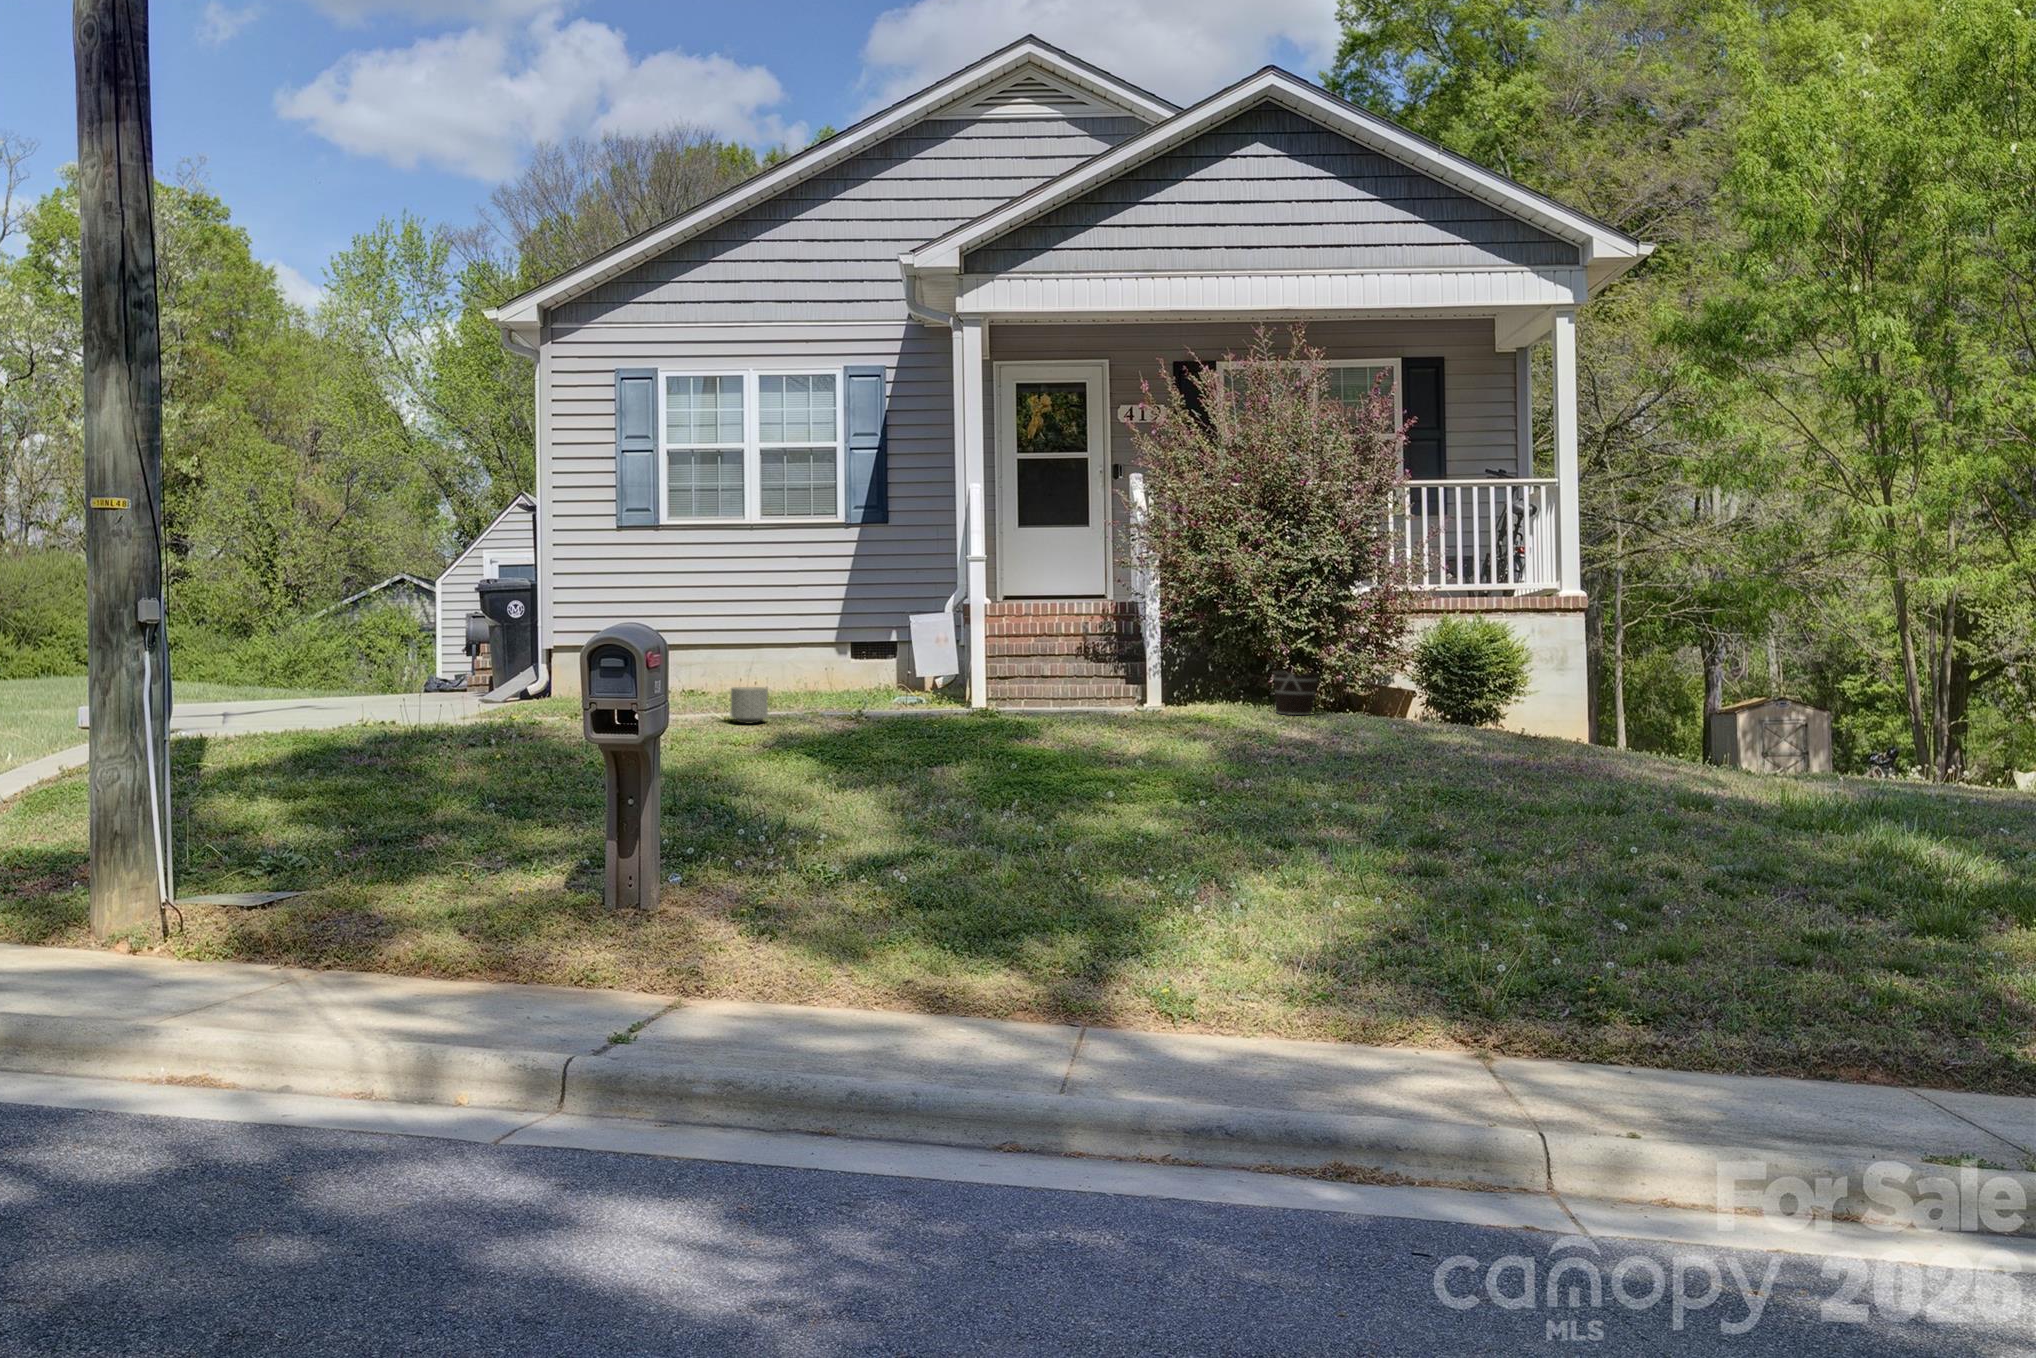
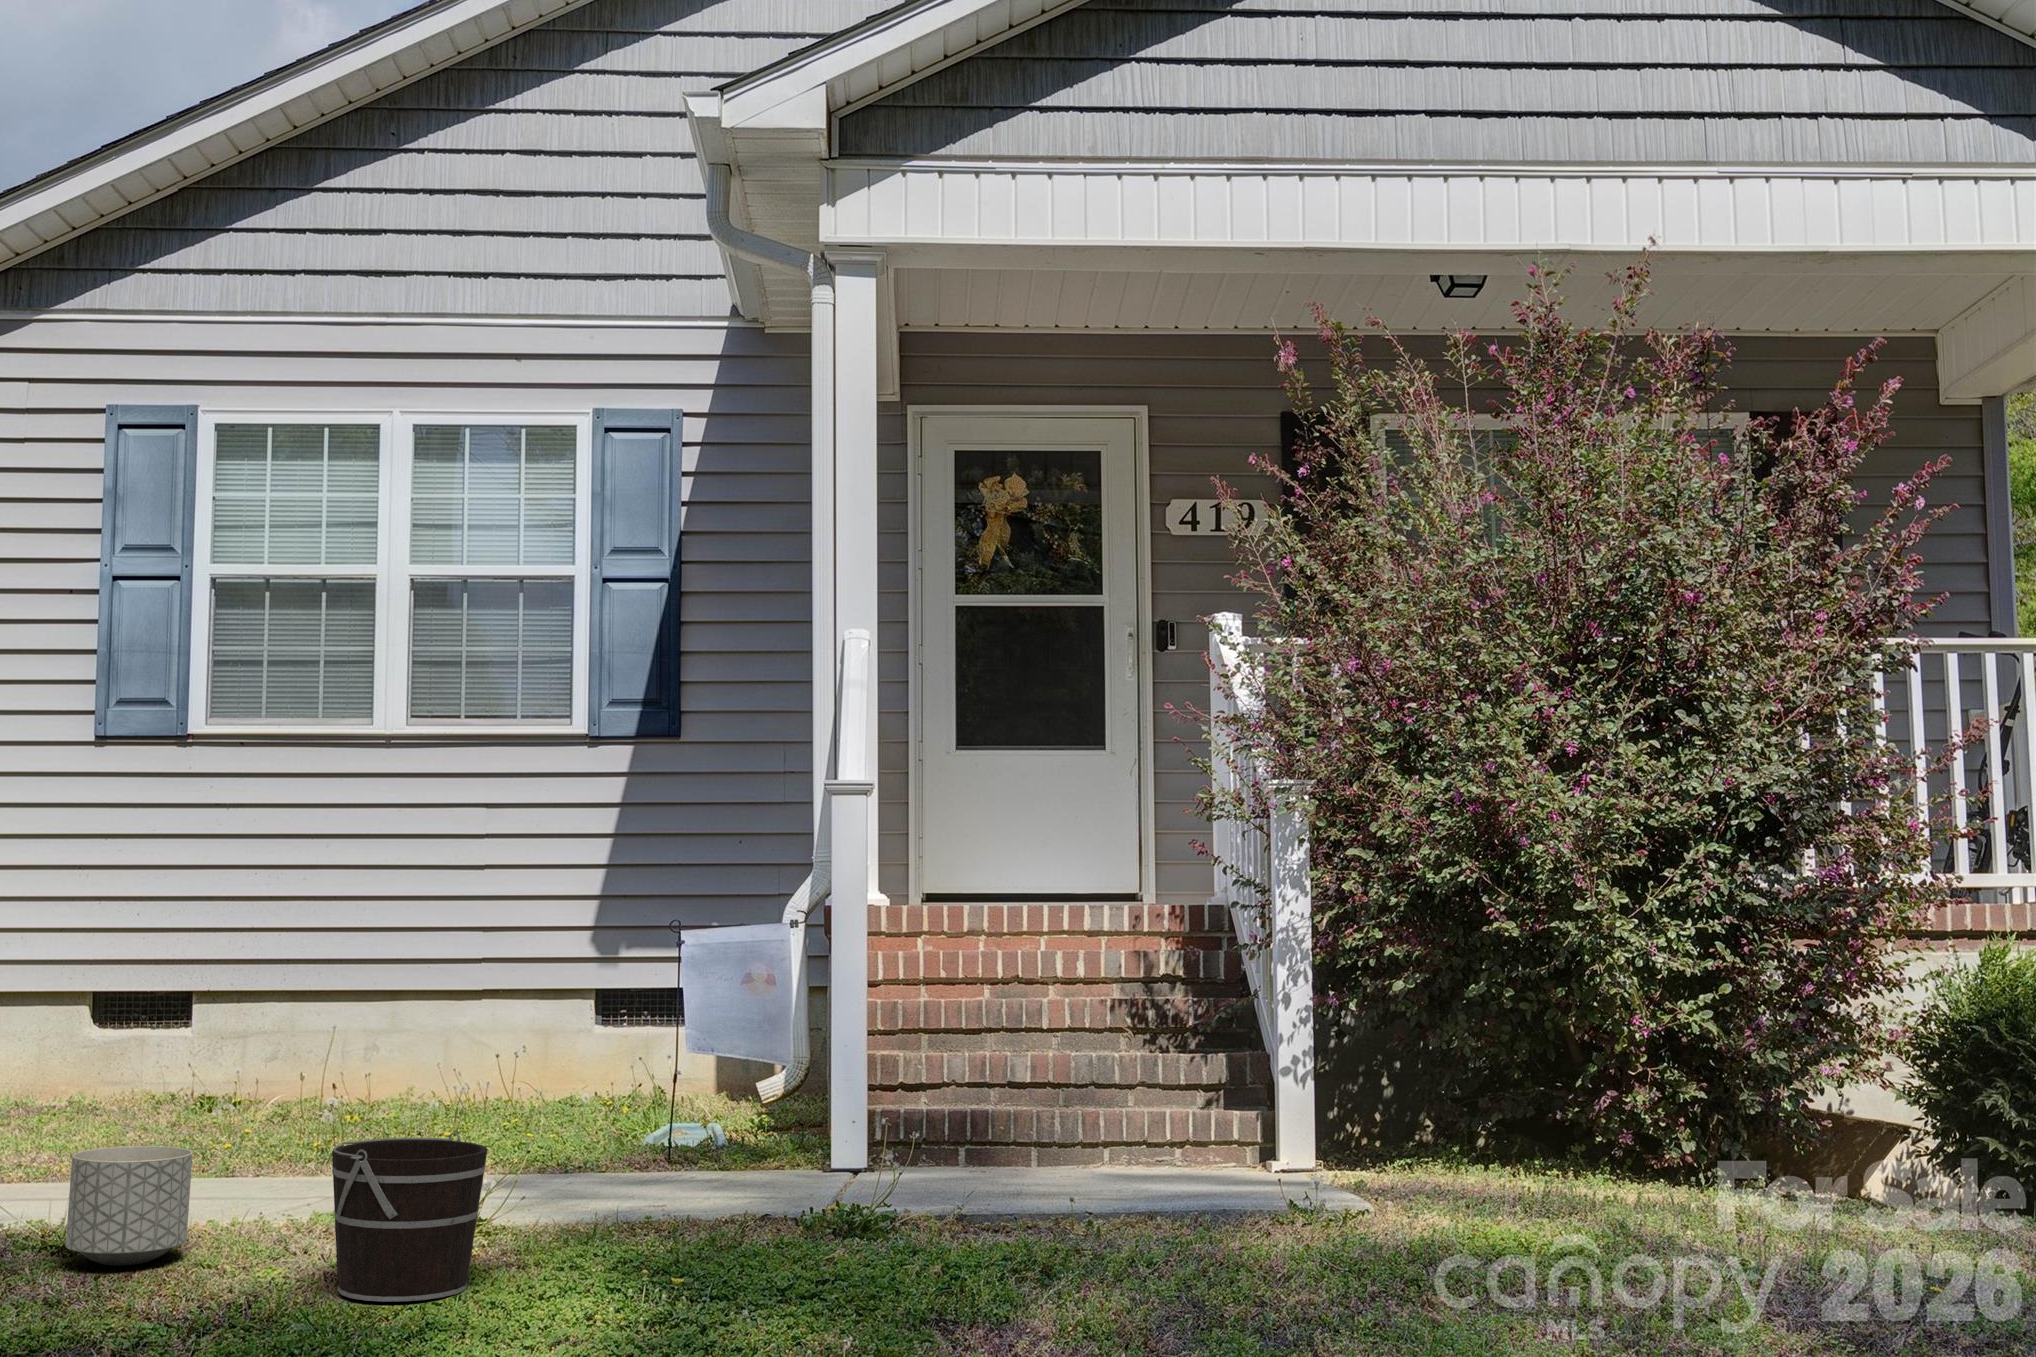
bucket: present [1273,671,1318,715] -> present [332,1132,488,1302]

